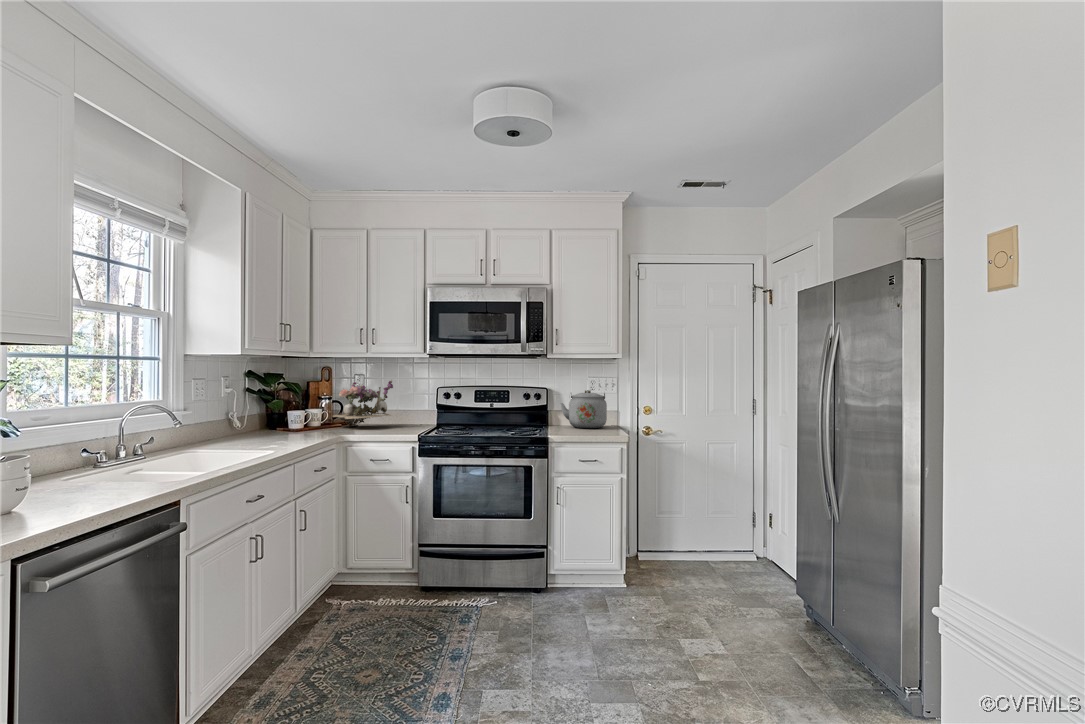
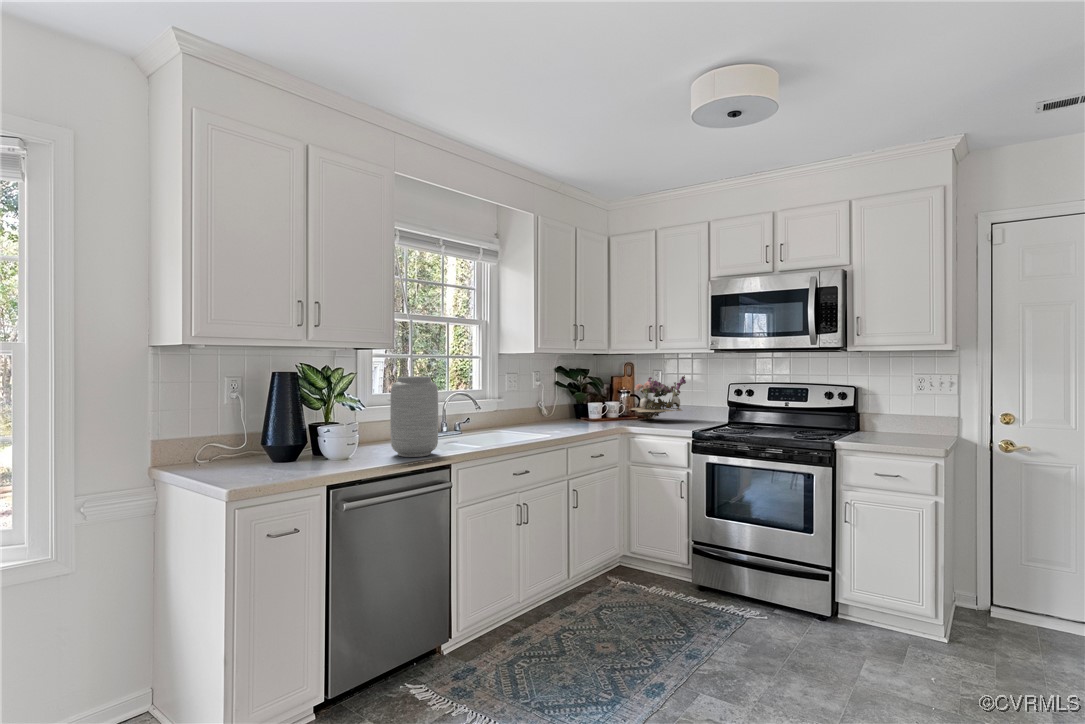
vase: none [79,382,158,495] -> present [390,376,438,457]
kettle: present [561,390,607,428] -> none [875,391,943,438]

